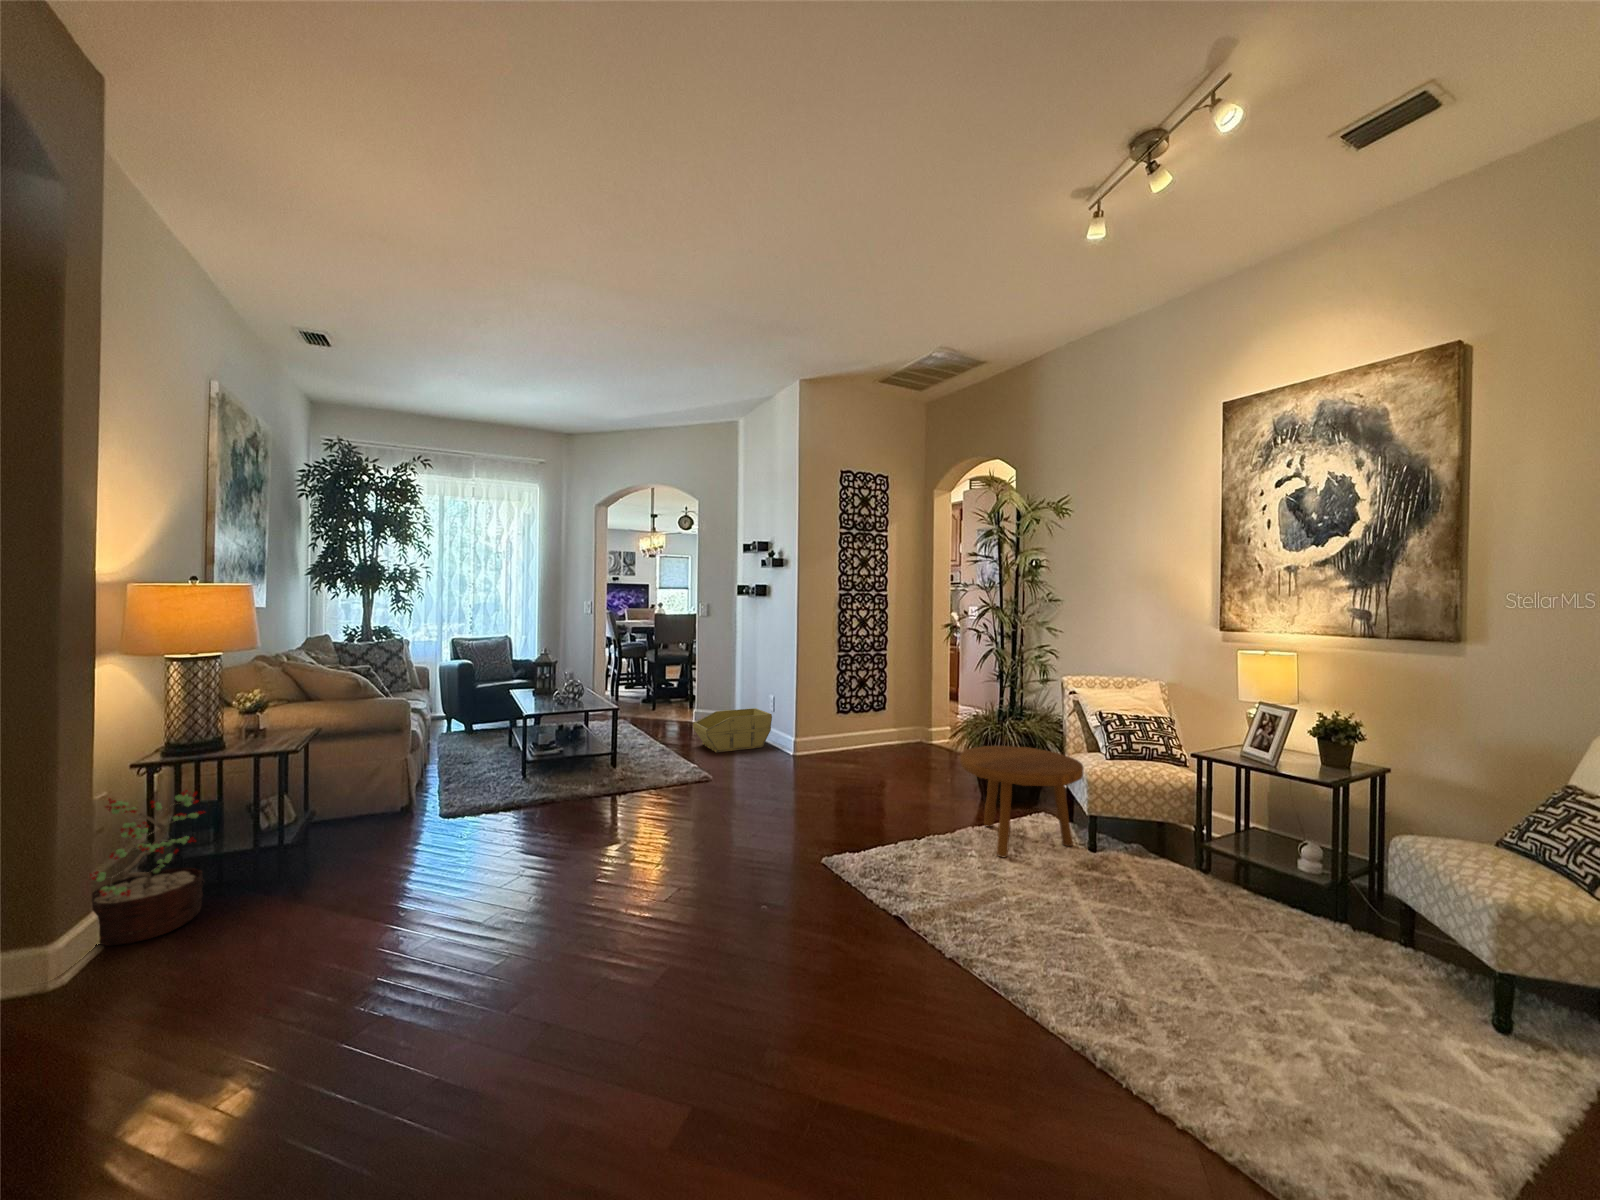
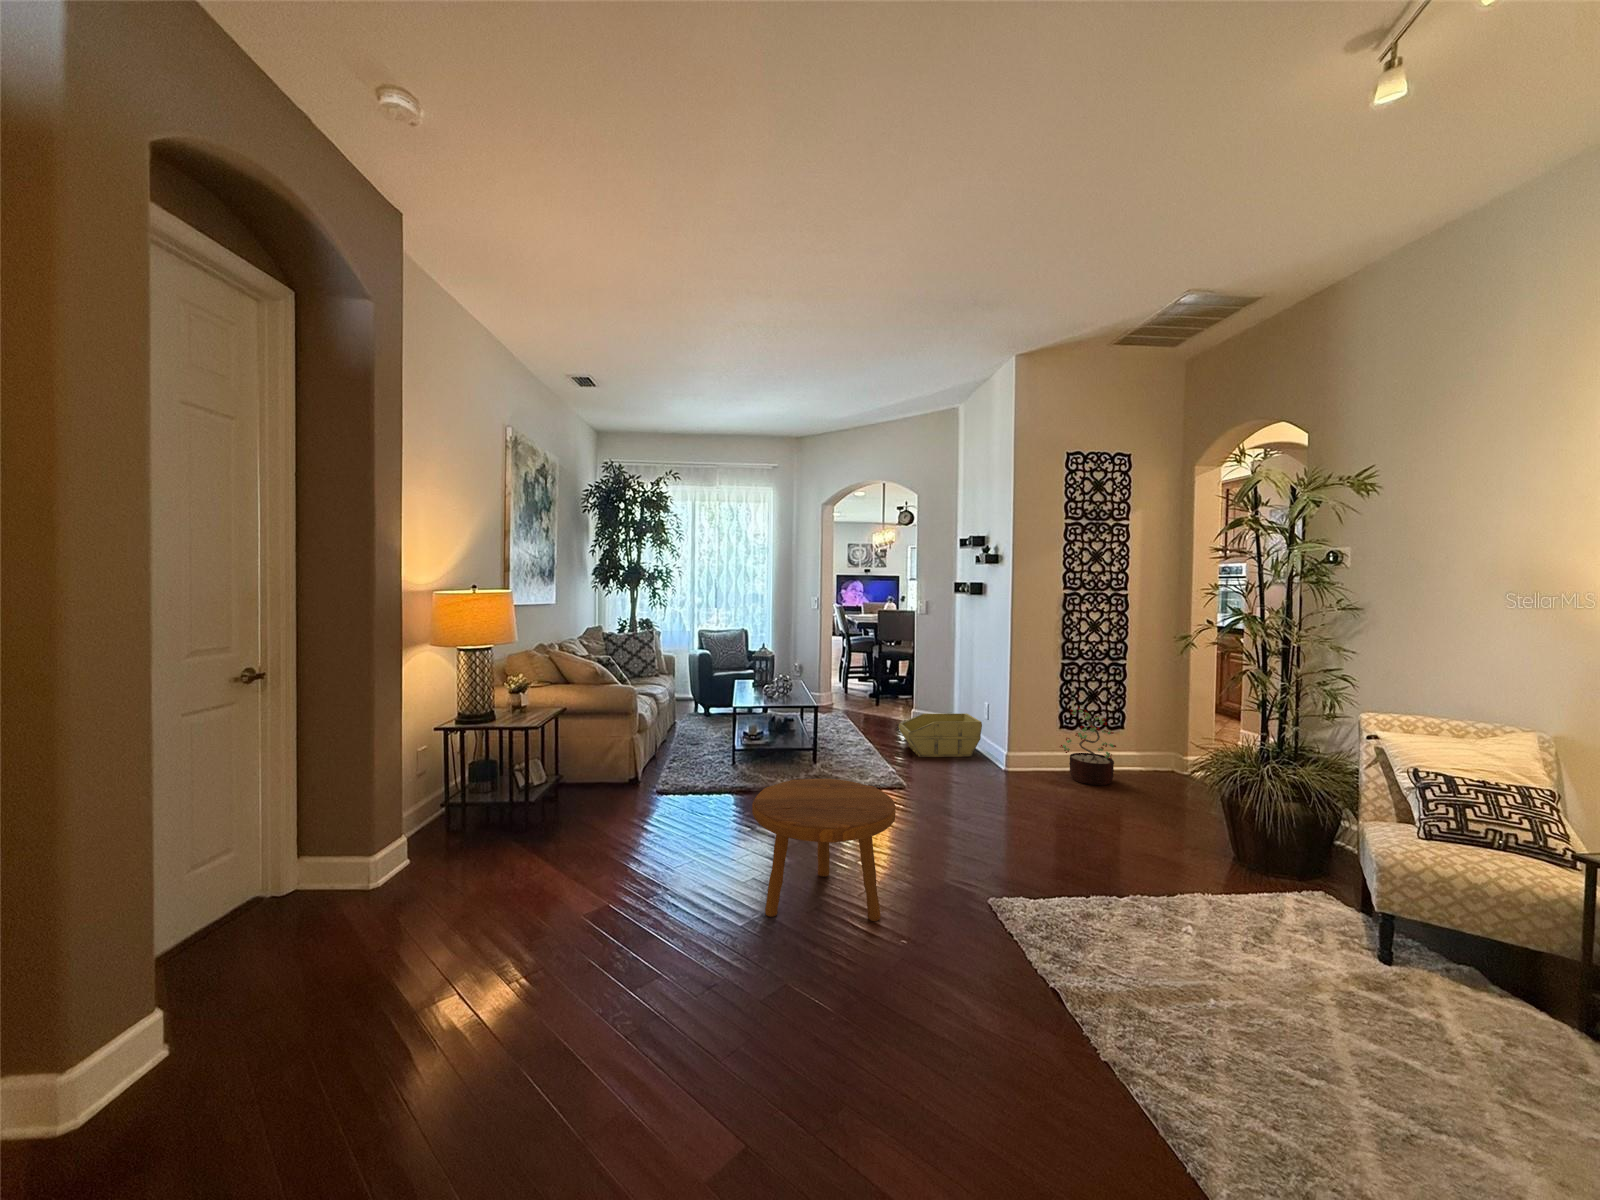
footstool: present [960,746,1084,857] -> present [752,779,896,921]
decorative plant: present [90,790,205,946] -> present [1060,707,1116,785]

